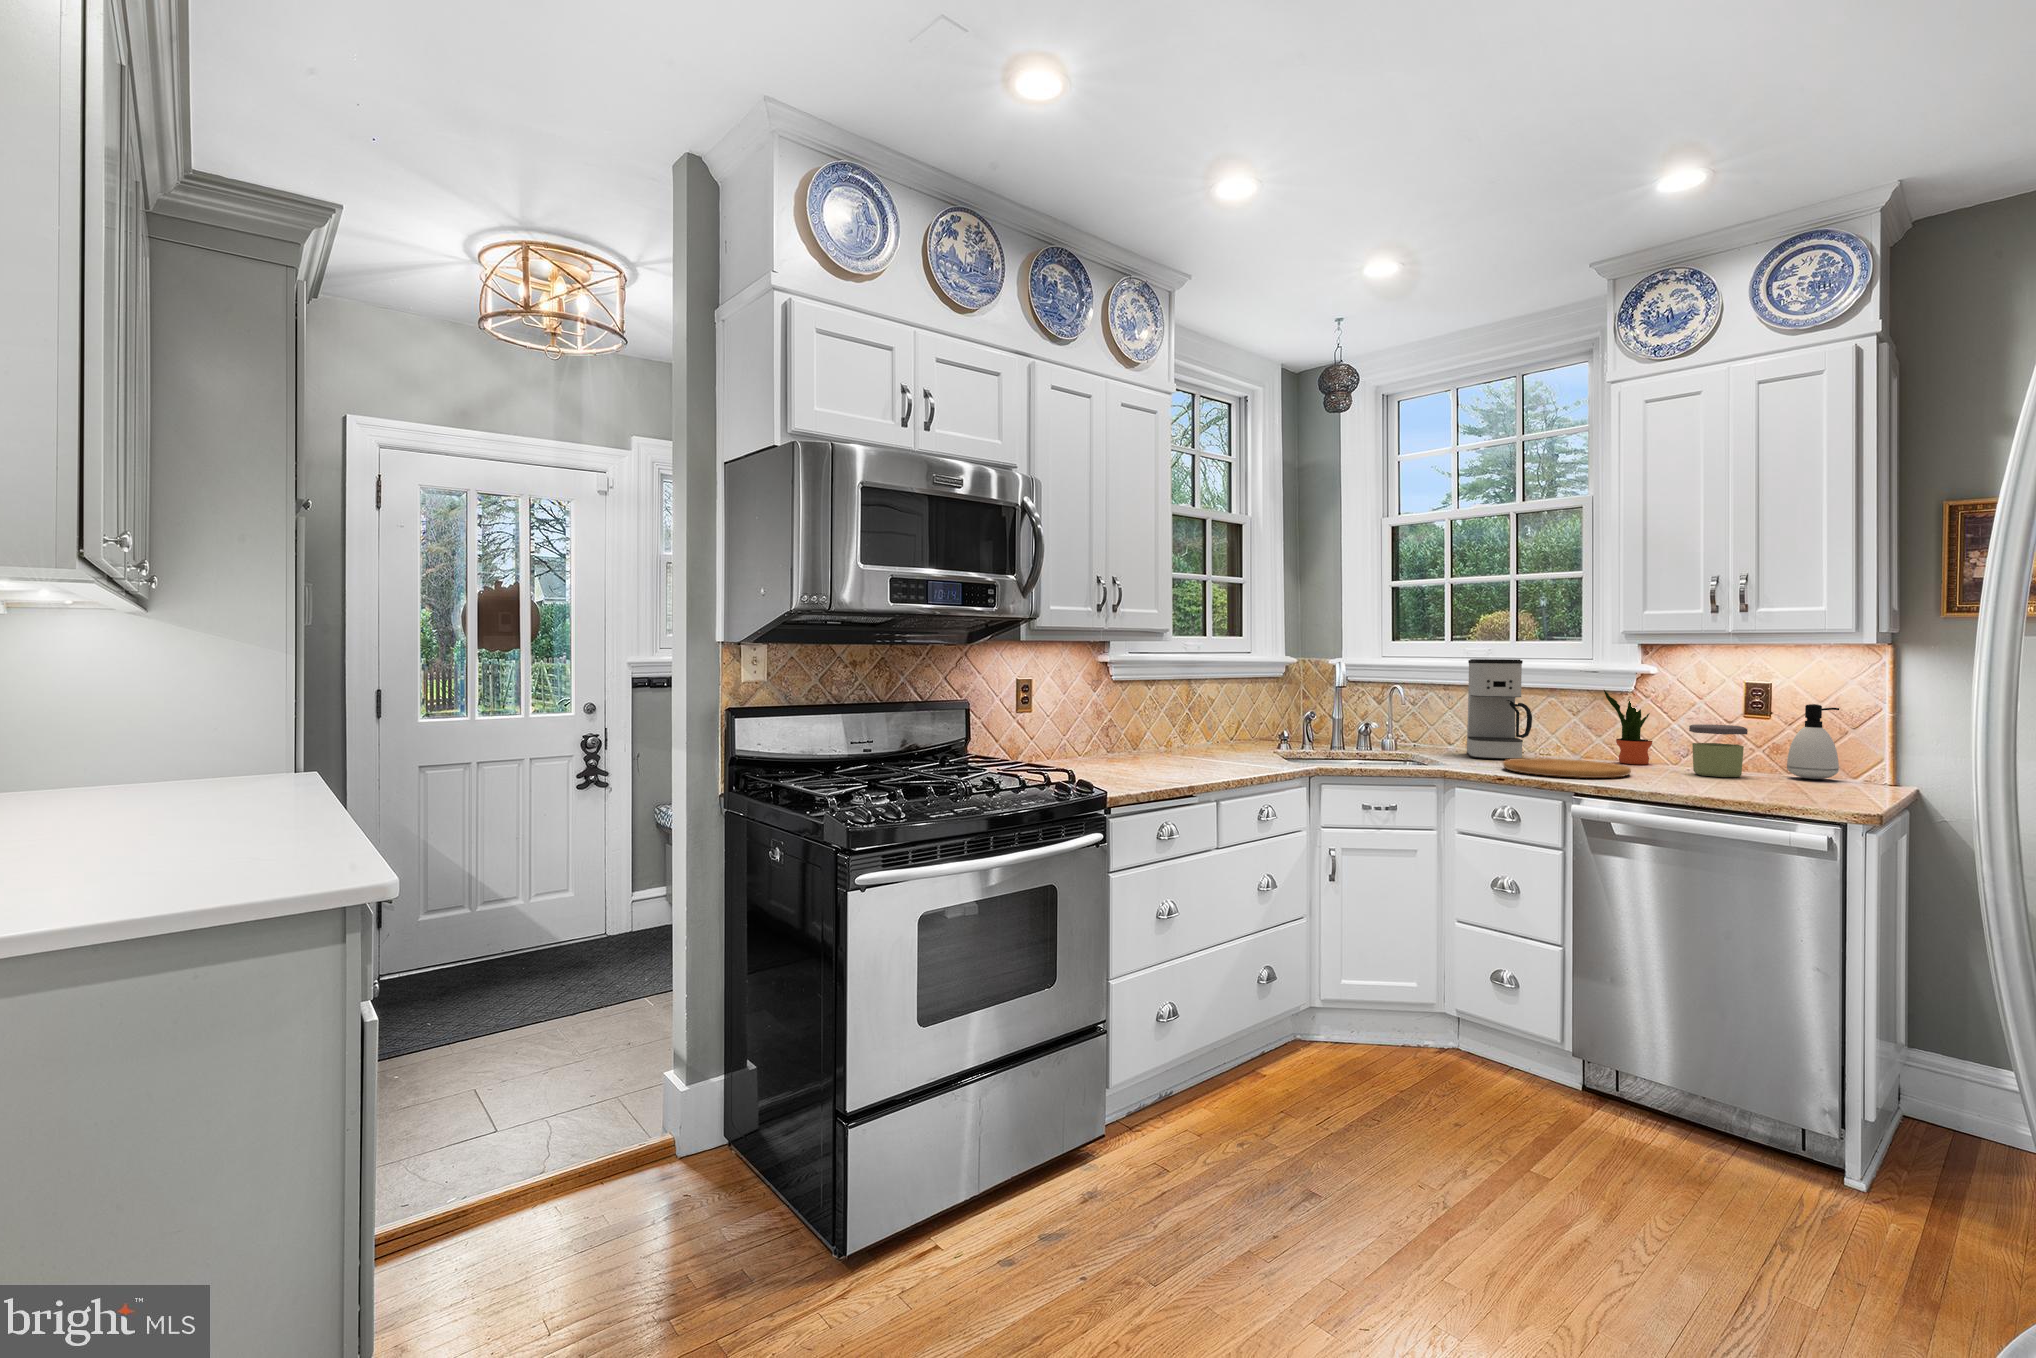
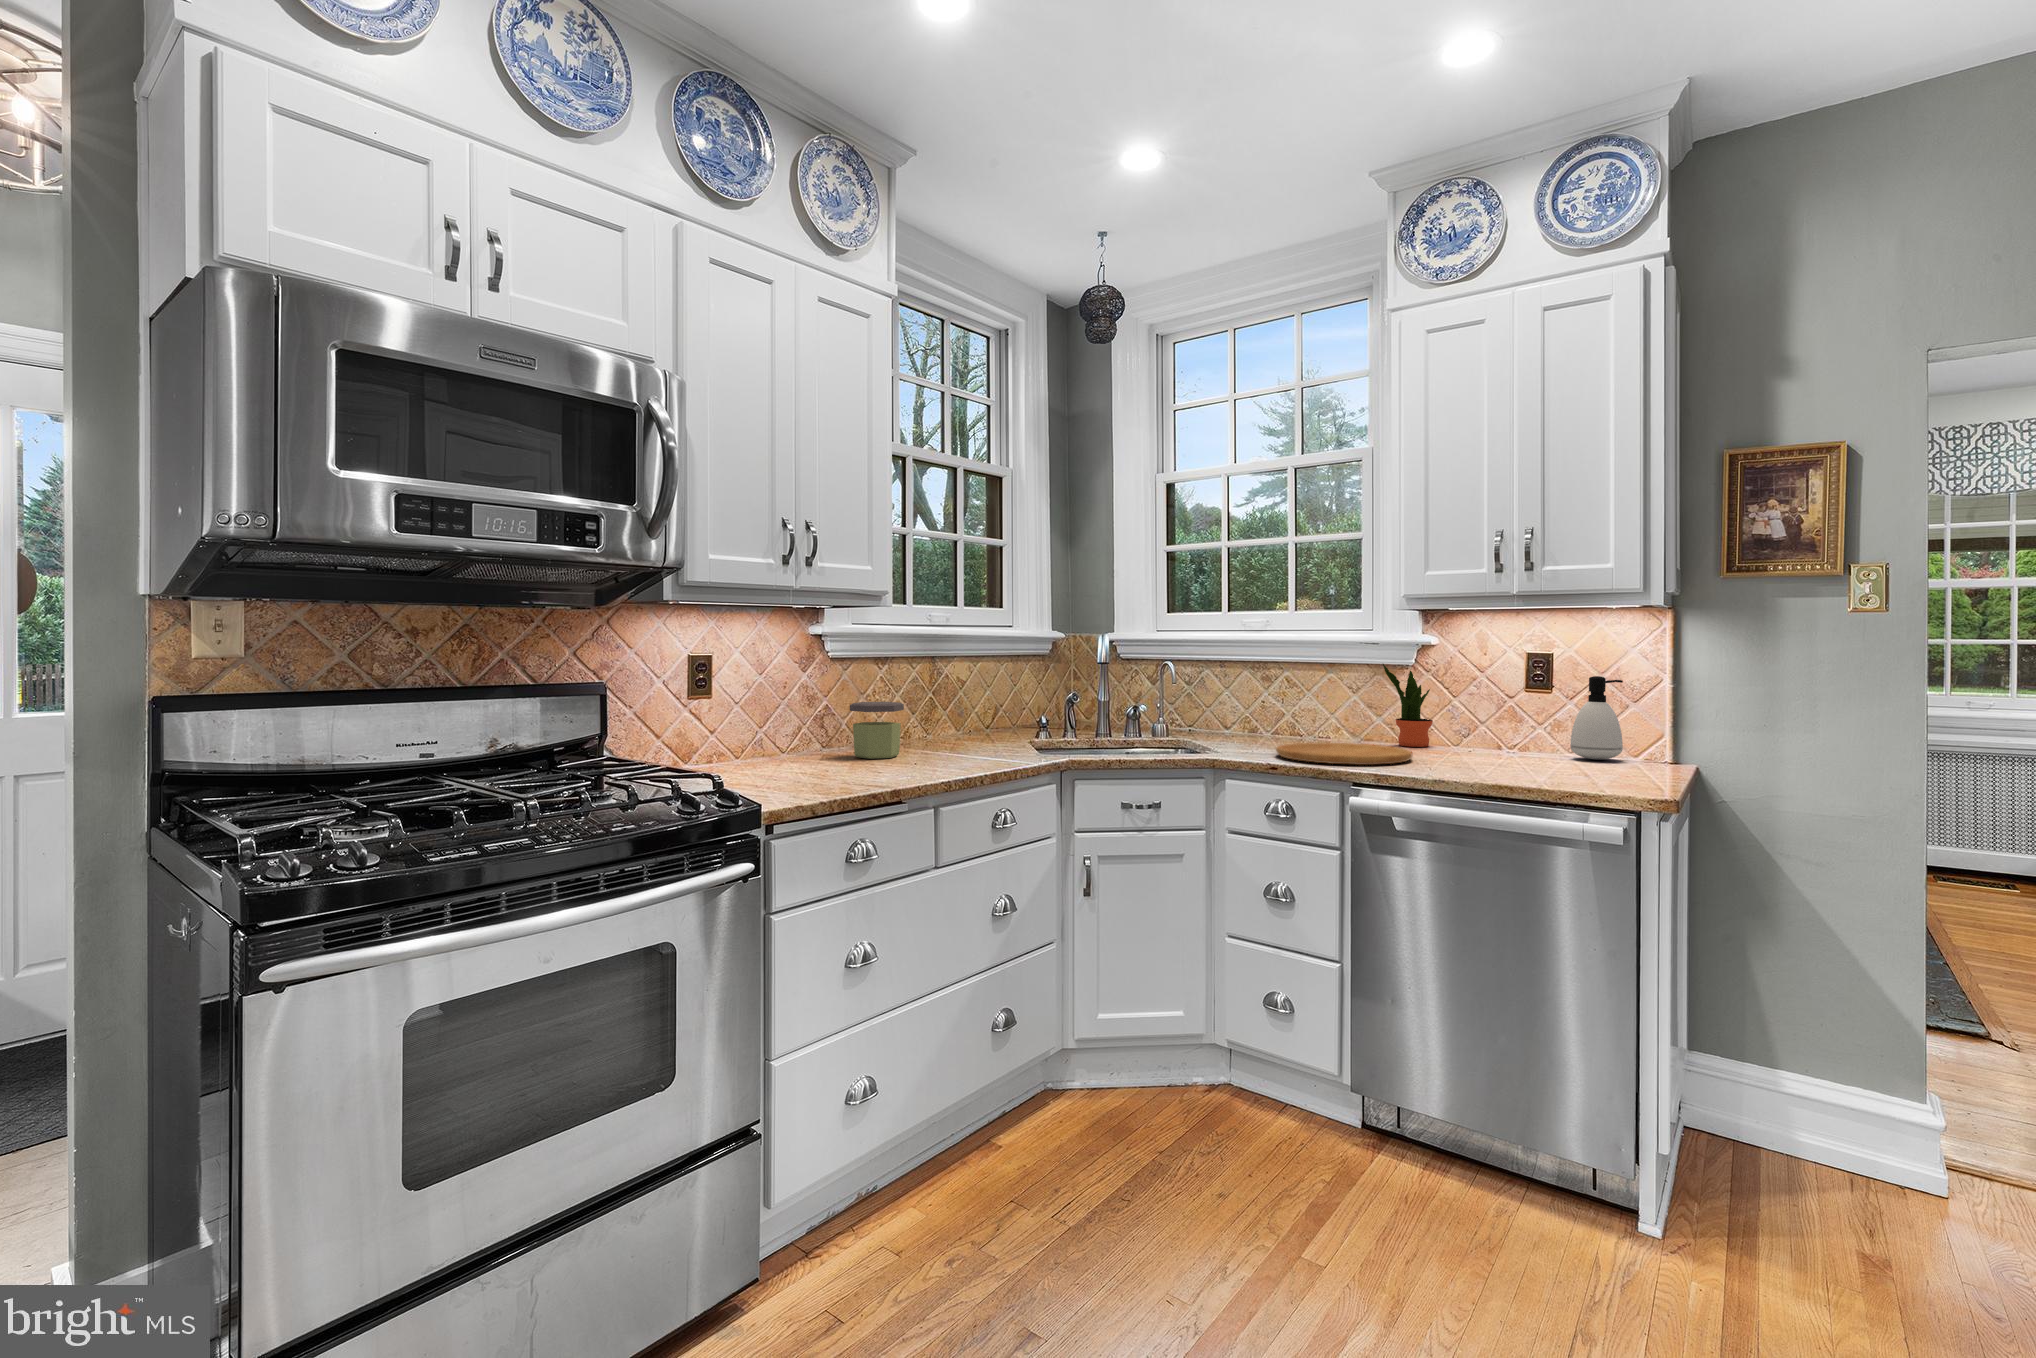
coffee maker: present [1467,659,1532,760] -> none [1241,631,1309,744]
jar: present [1689,724,1748,777] -> present [850,702,904,759]

